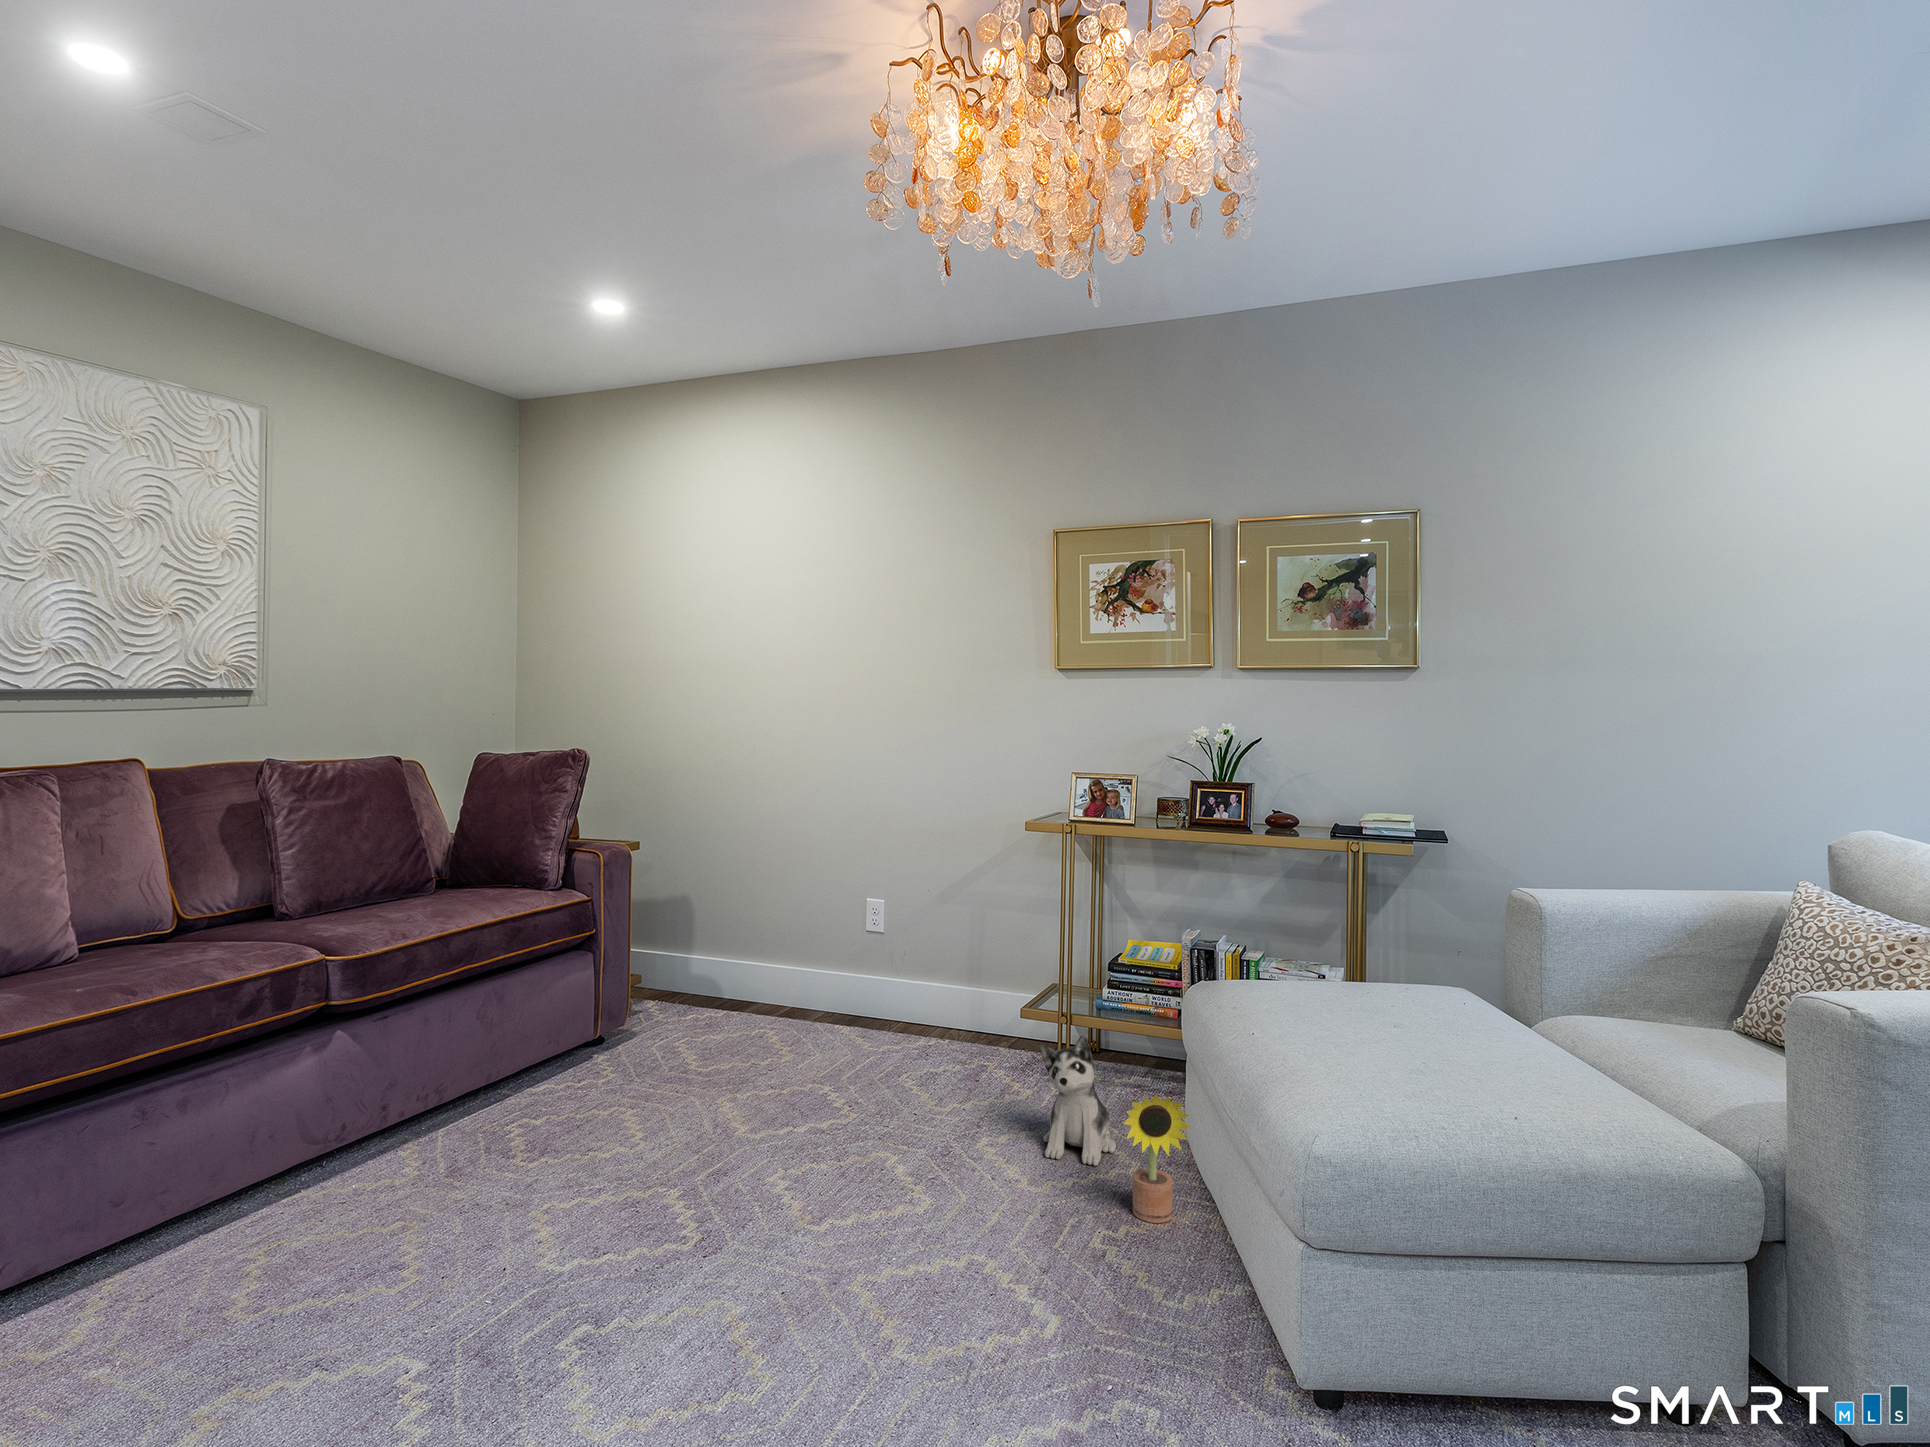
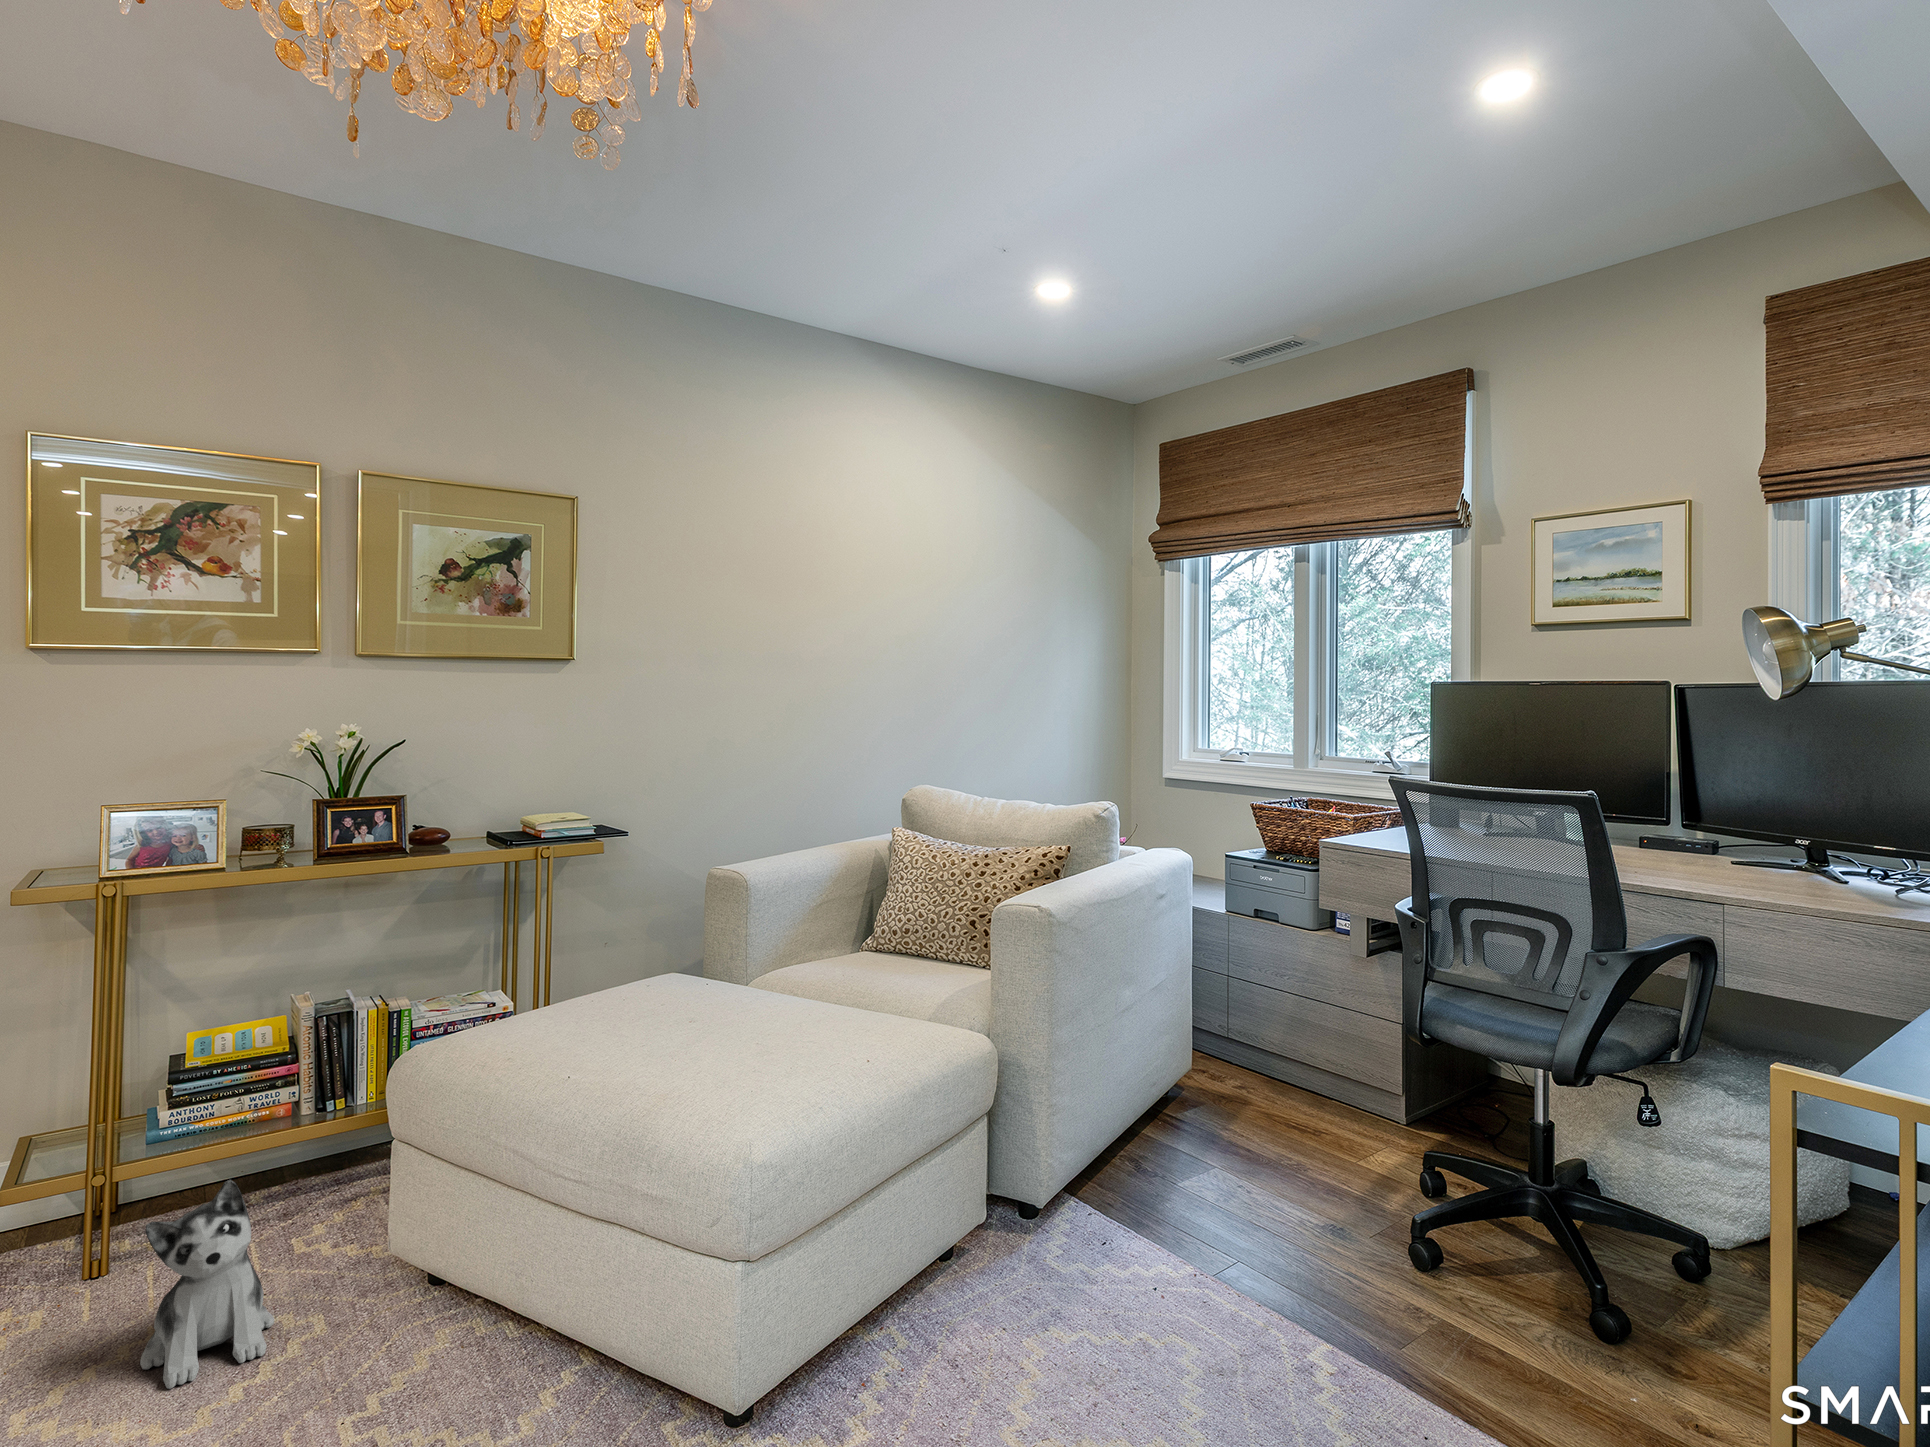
decorative plant: present [1123,1094,1191,1223] -> none [369,1200,473,1382]

